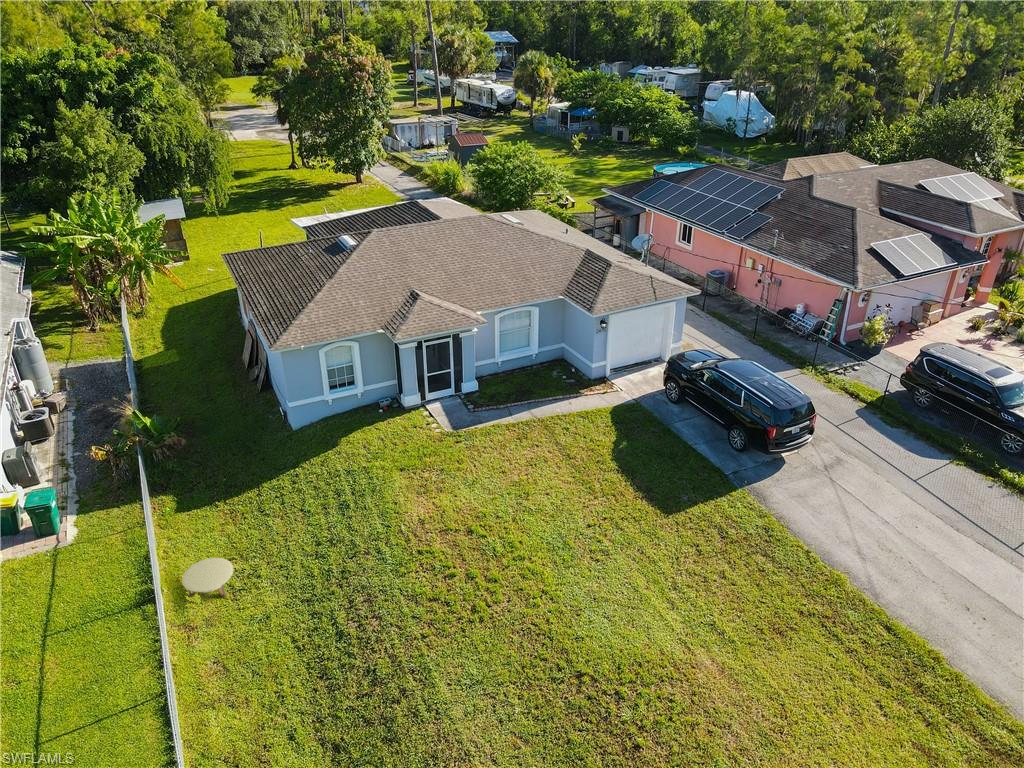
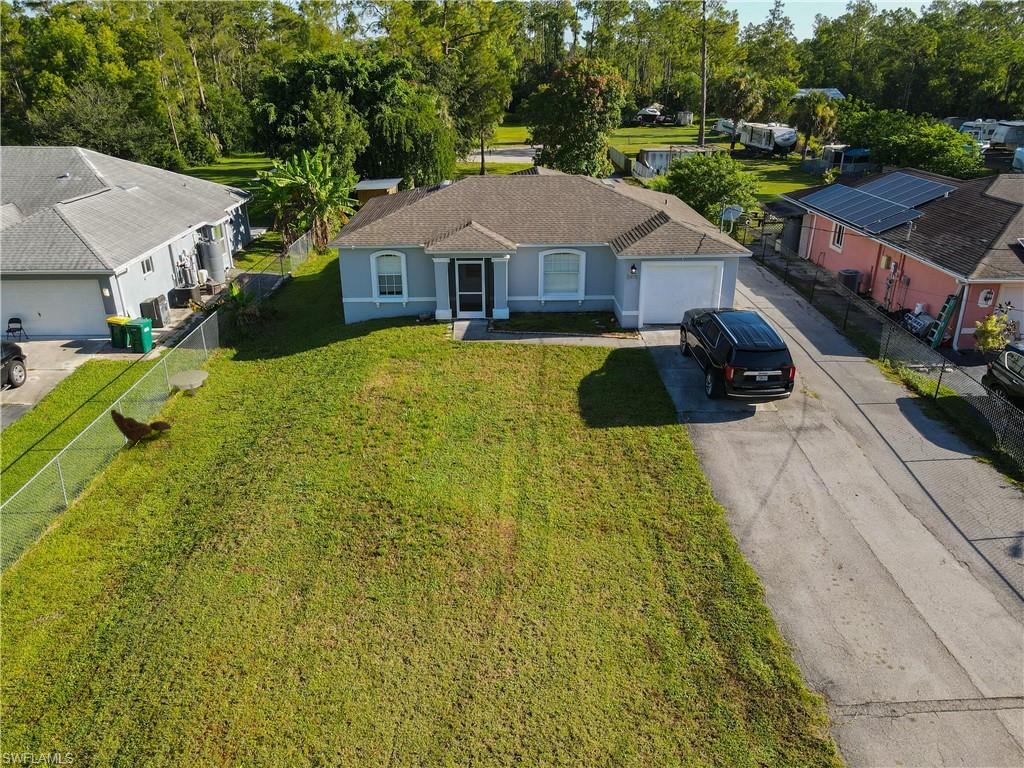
lounge chair: none [205,648,267,703] -> present [111,409,172,449]

